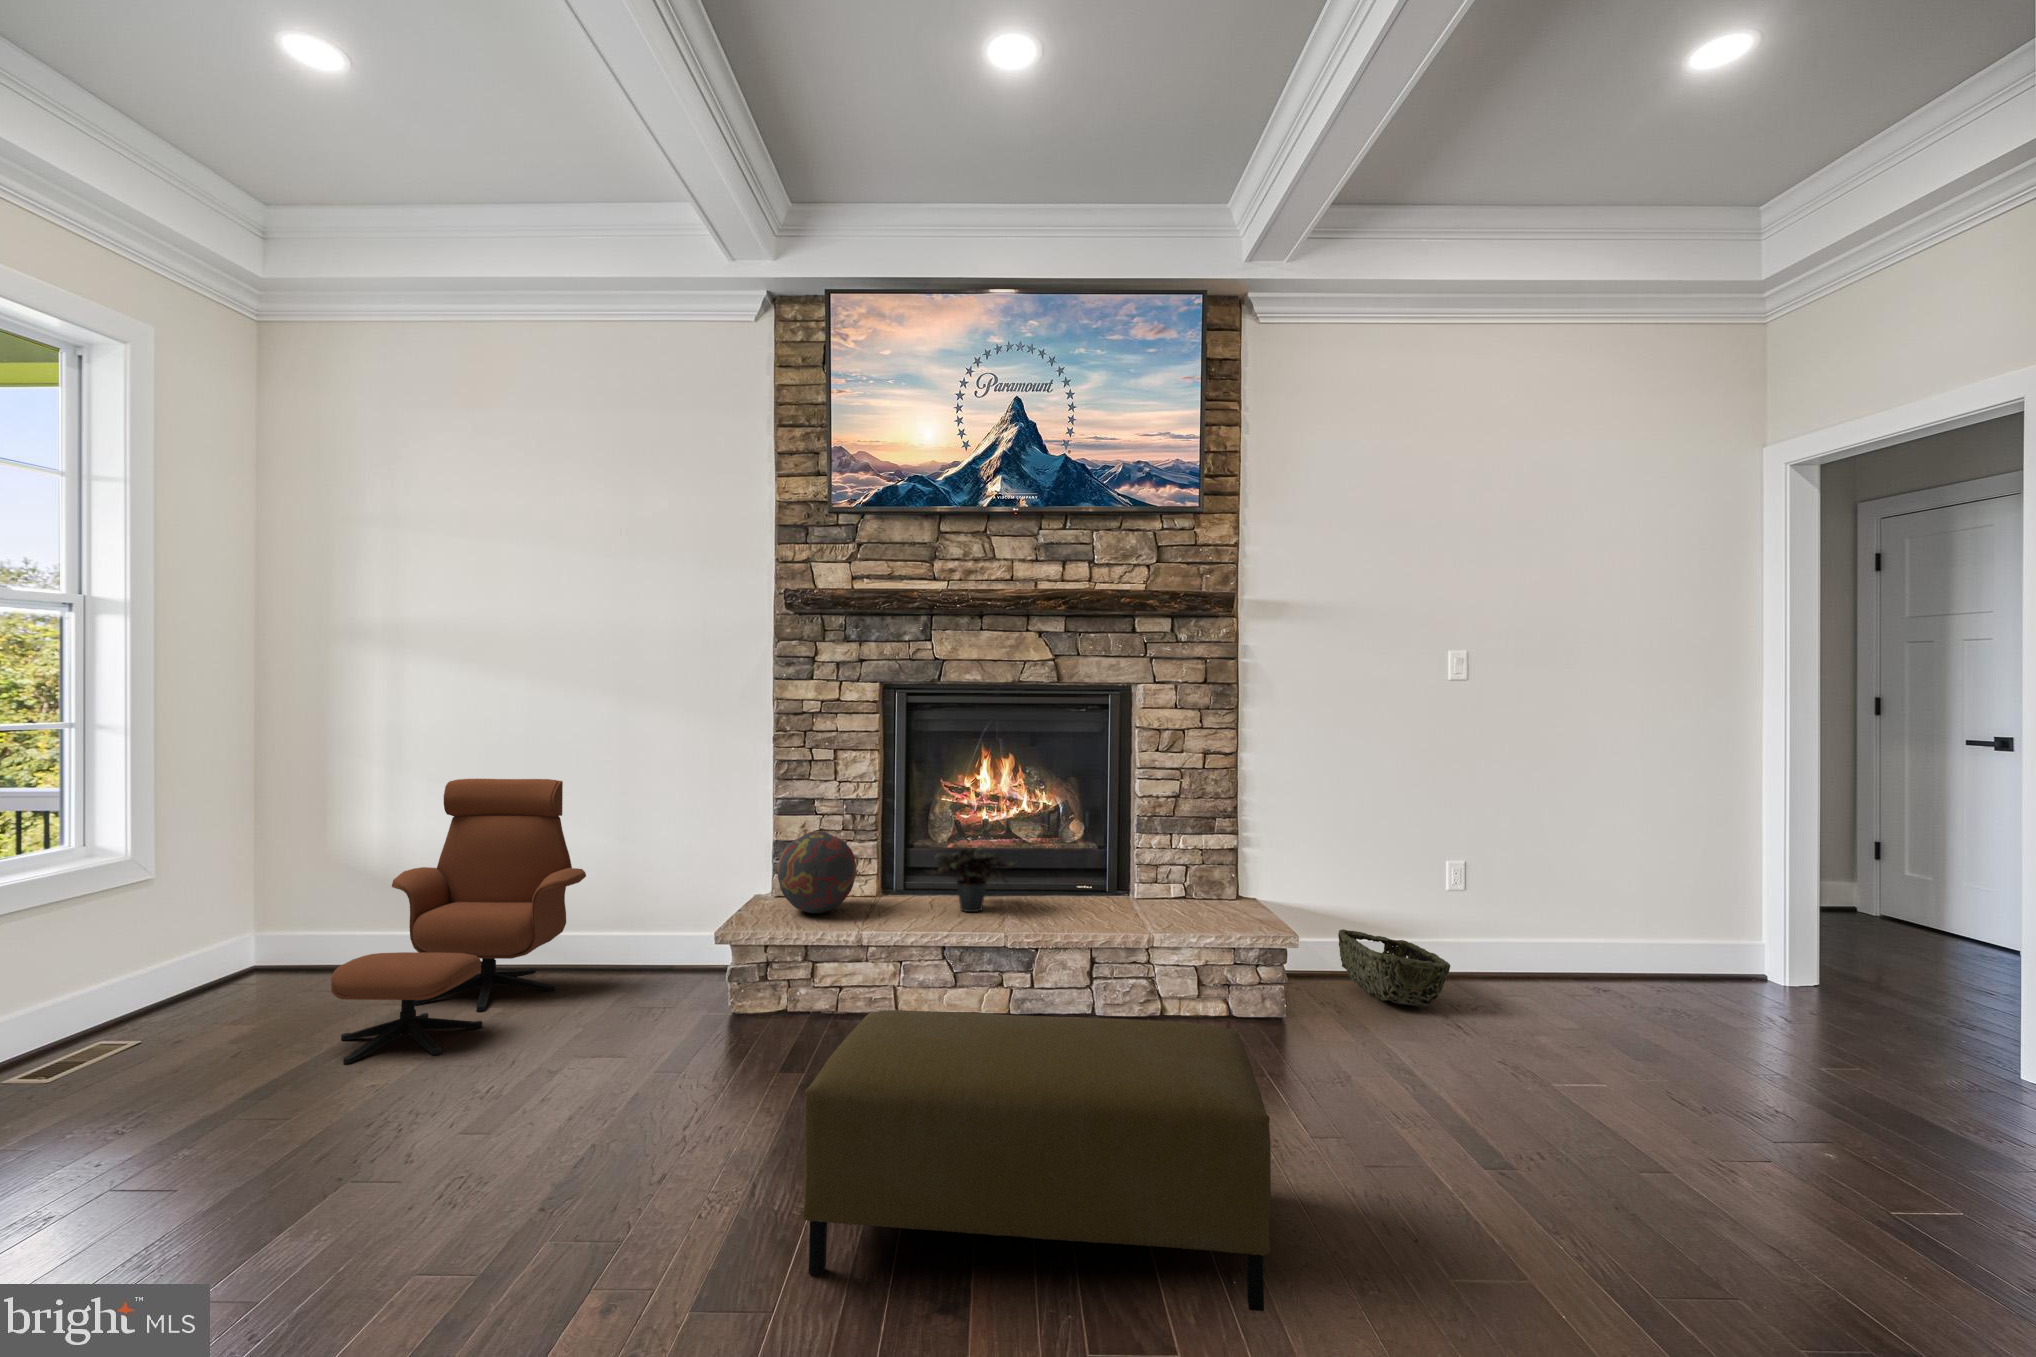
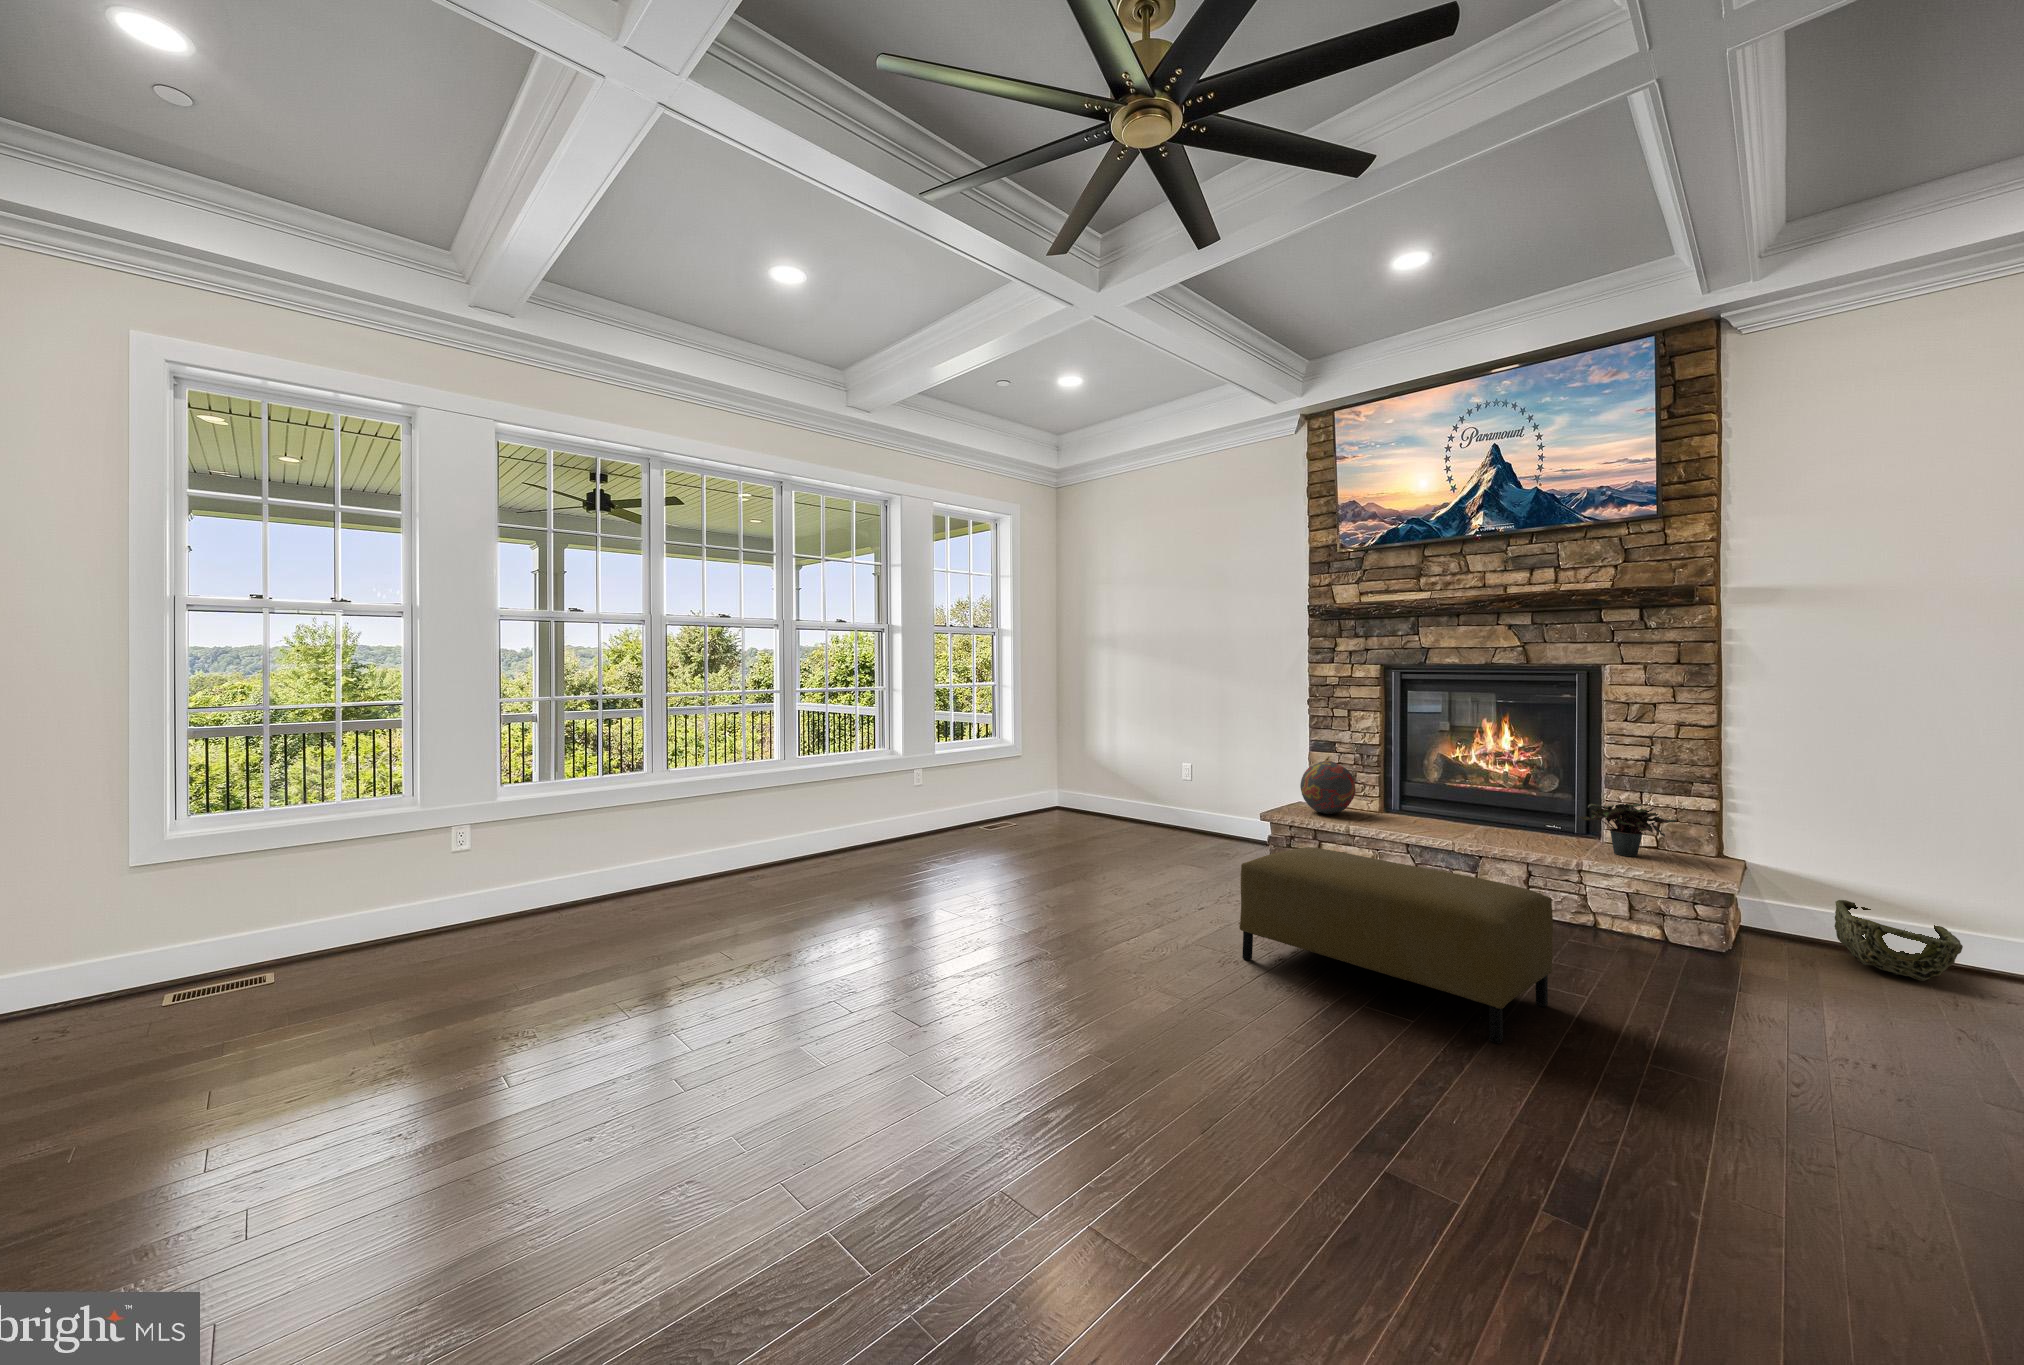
lounge chair: present [331,779,586,1064] -> none [1069,717,1194,852]
potted plant: present [928,846,1016,912] -> present [1578,803,1677,856]

